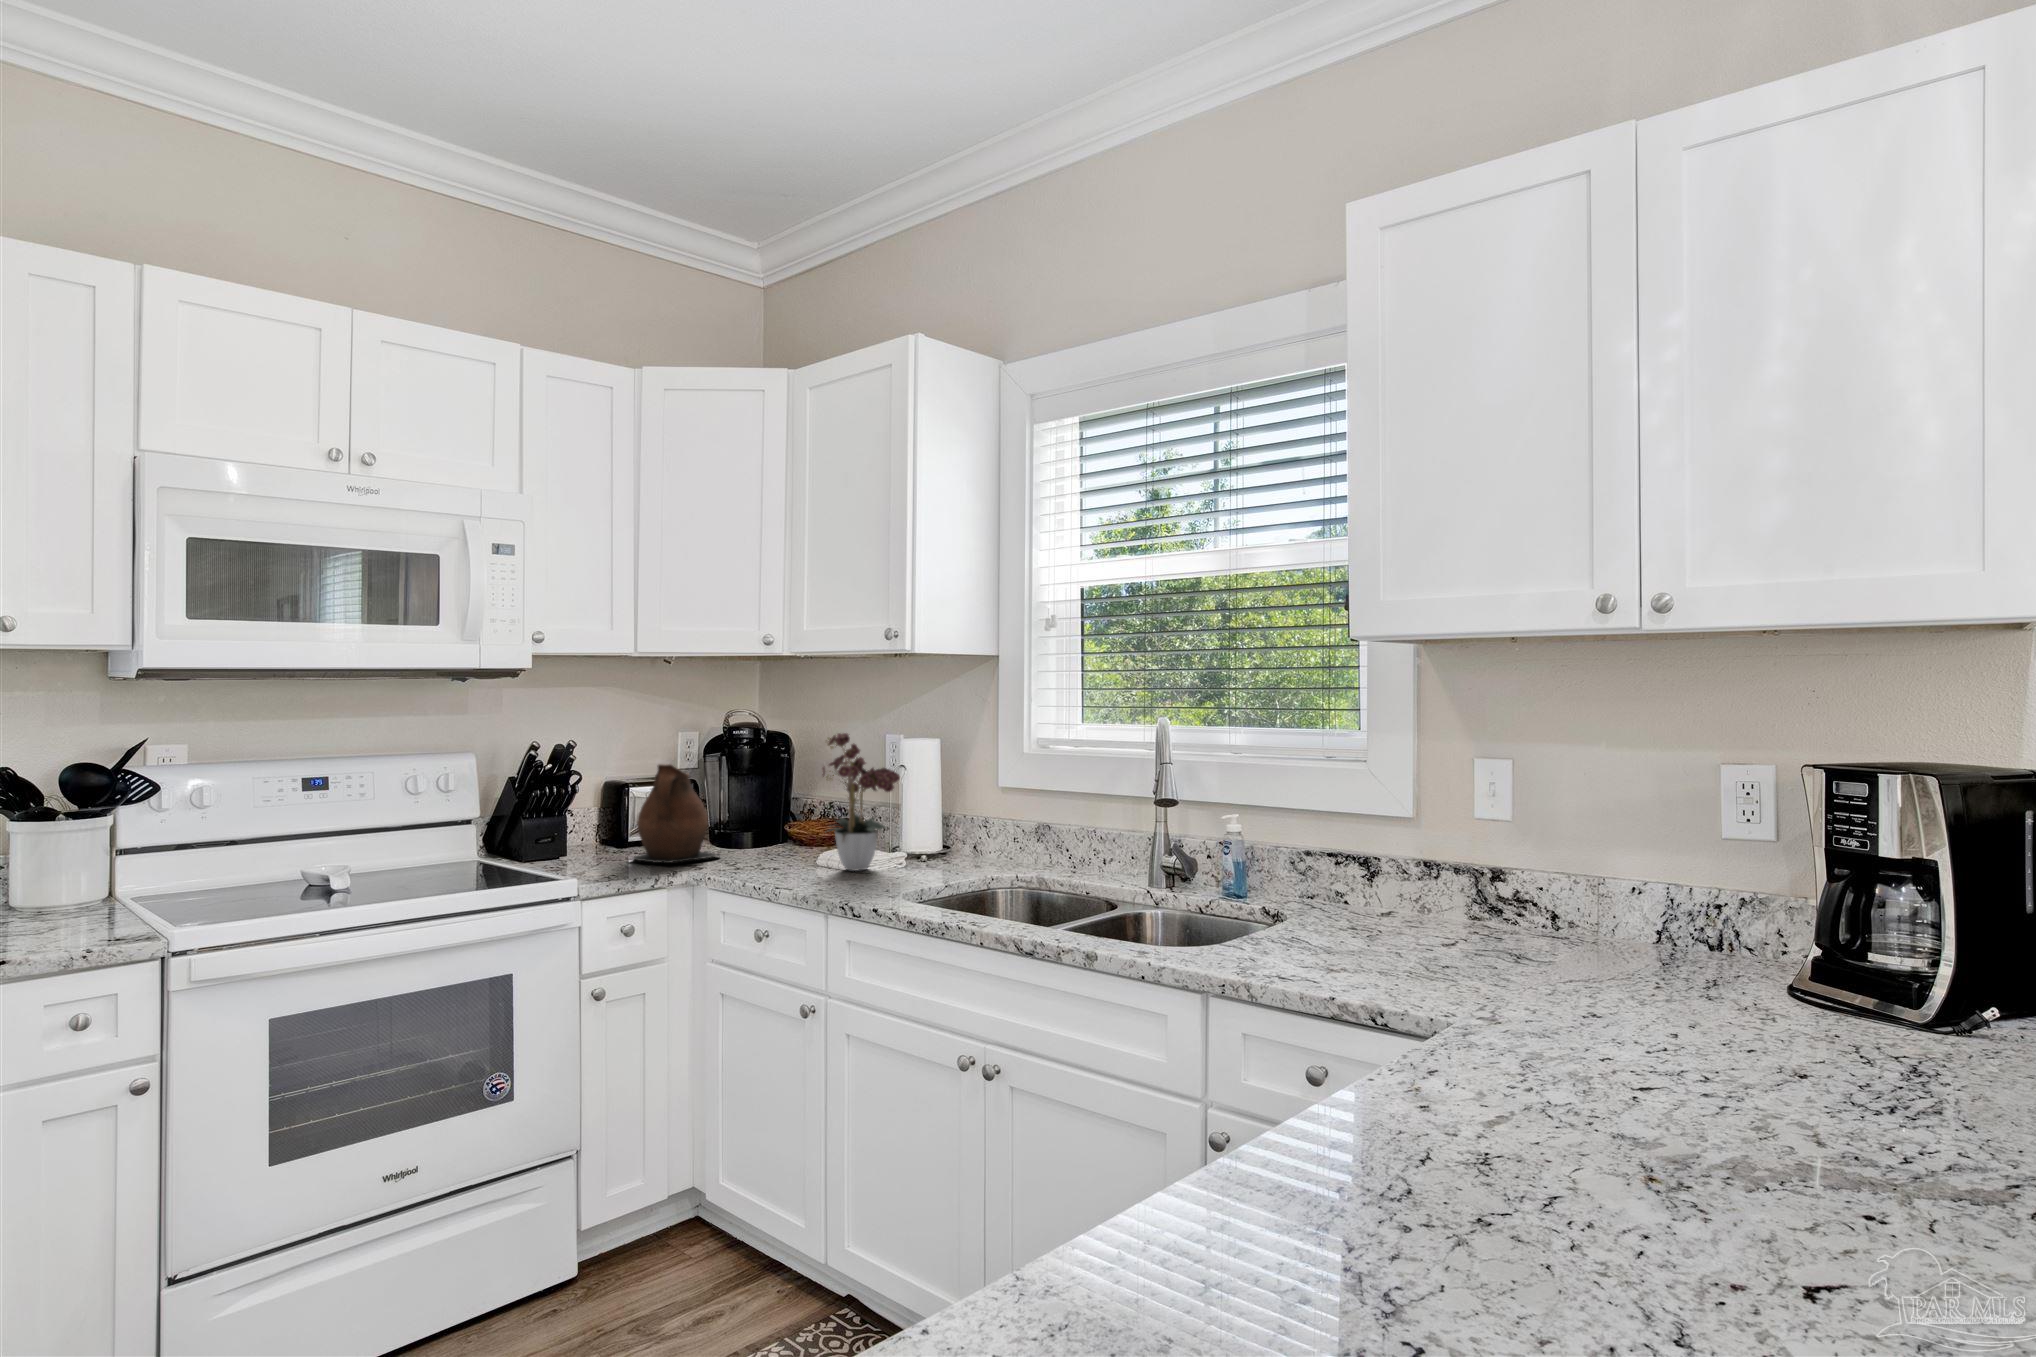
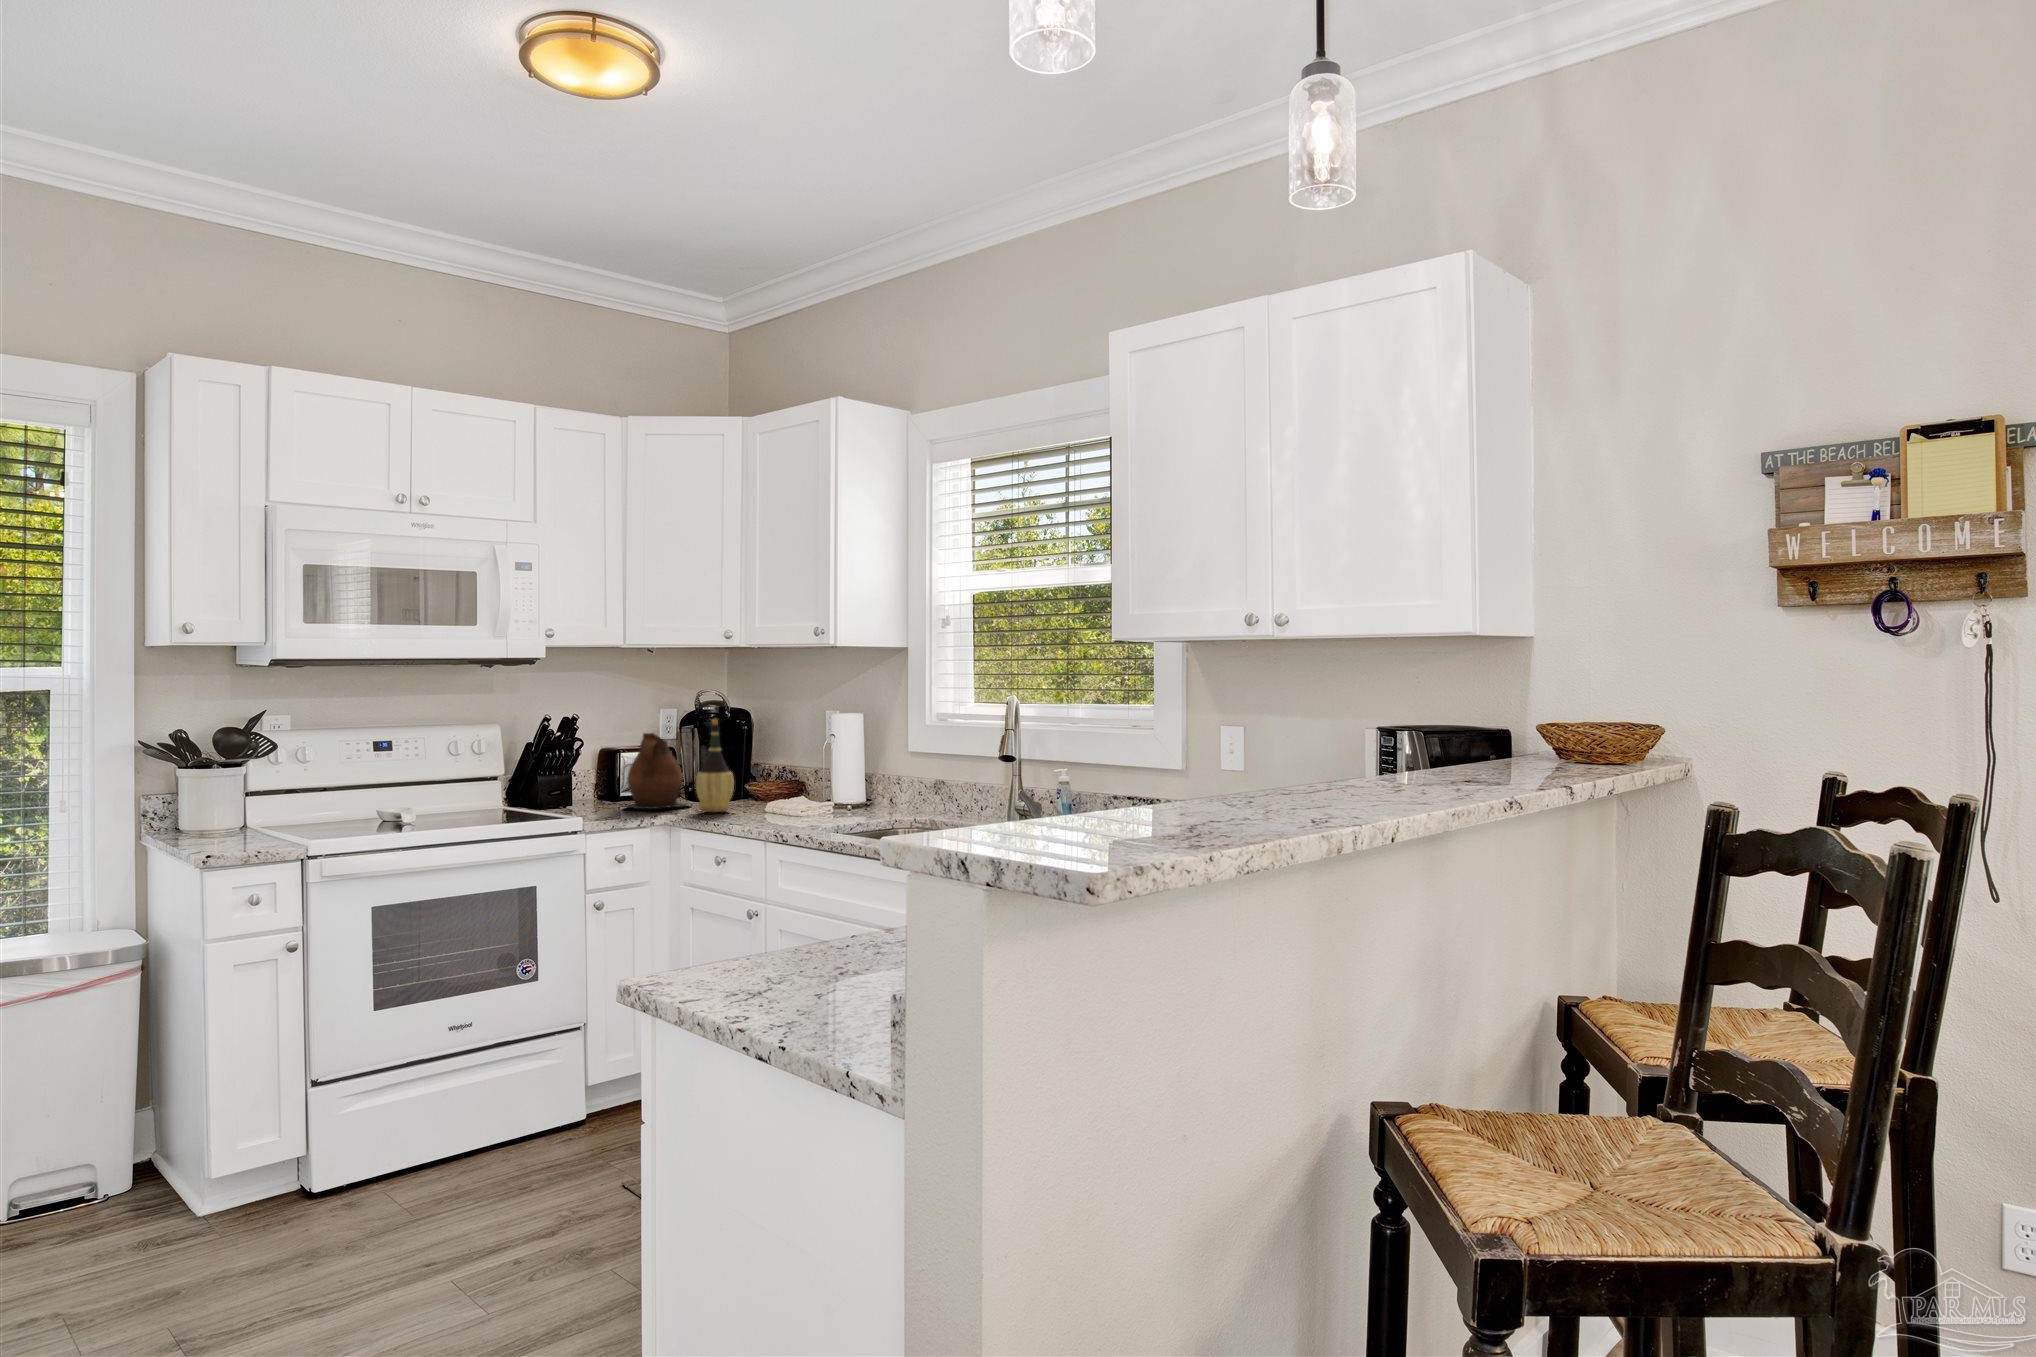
flower arrangement: present [822,733,900,870] -> none [765,703,836,814]
wine bottle: none [726,746,776,868] -> present [696,719,734,812]

